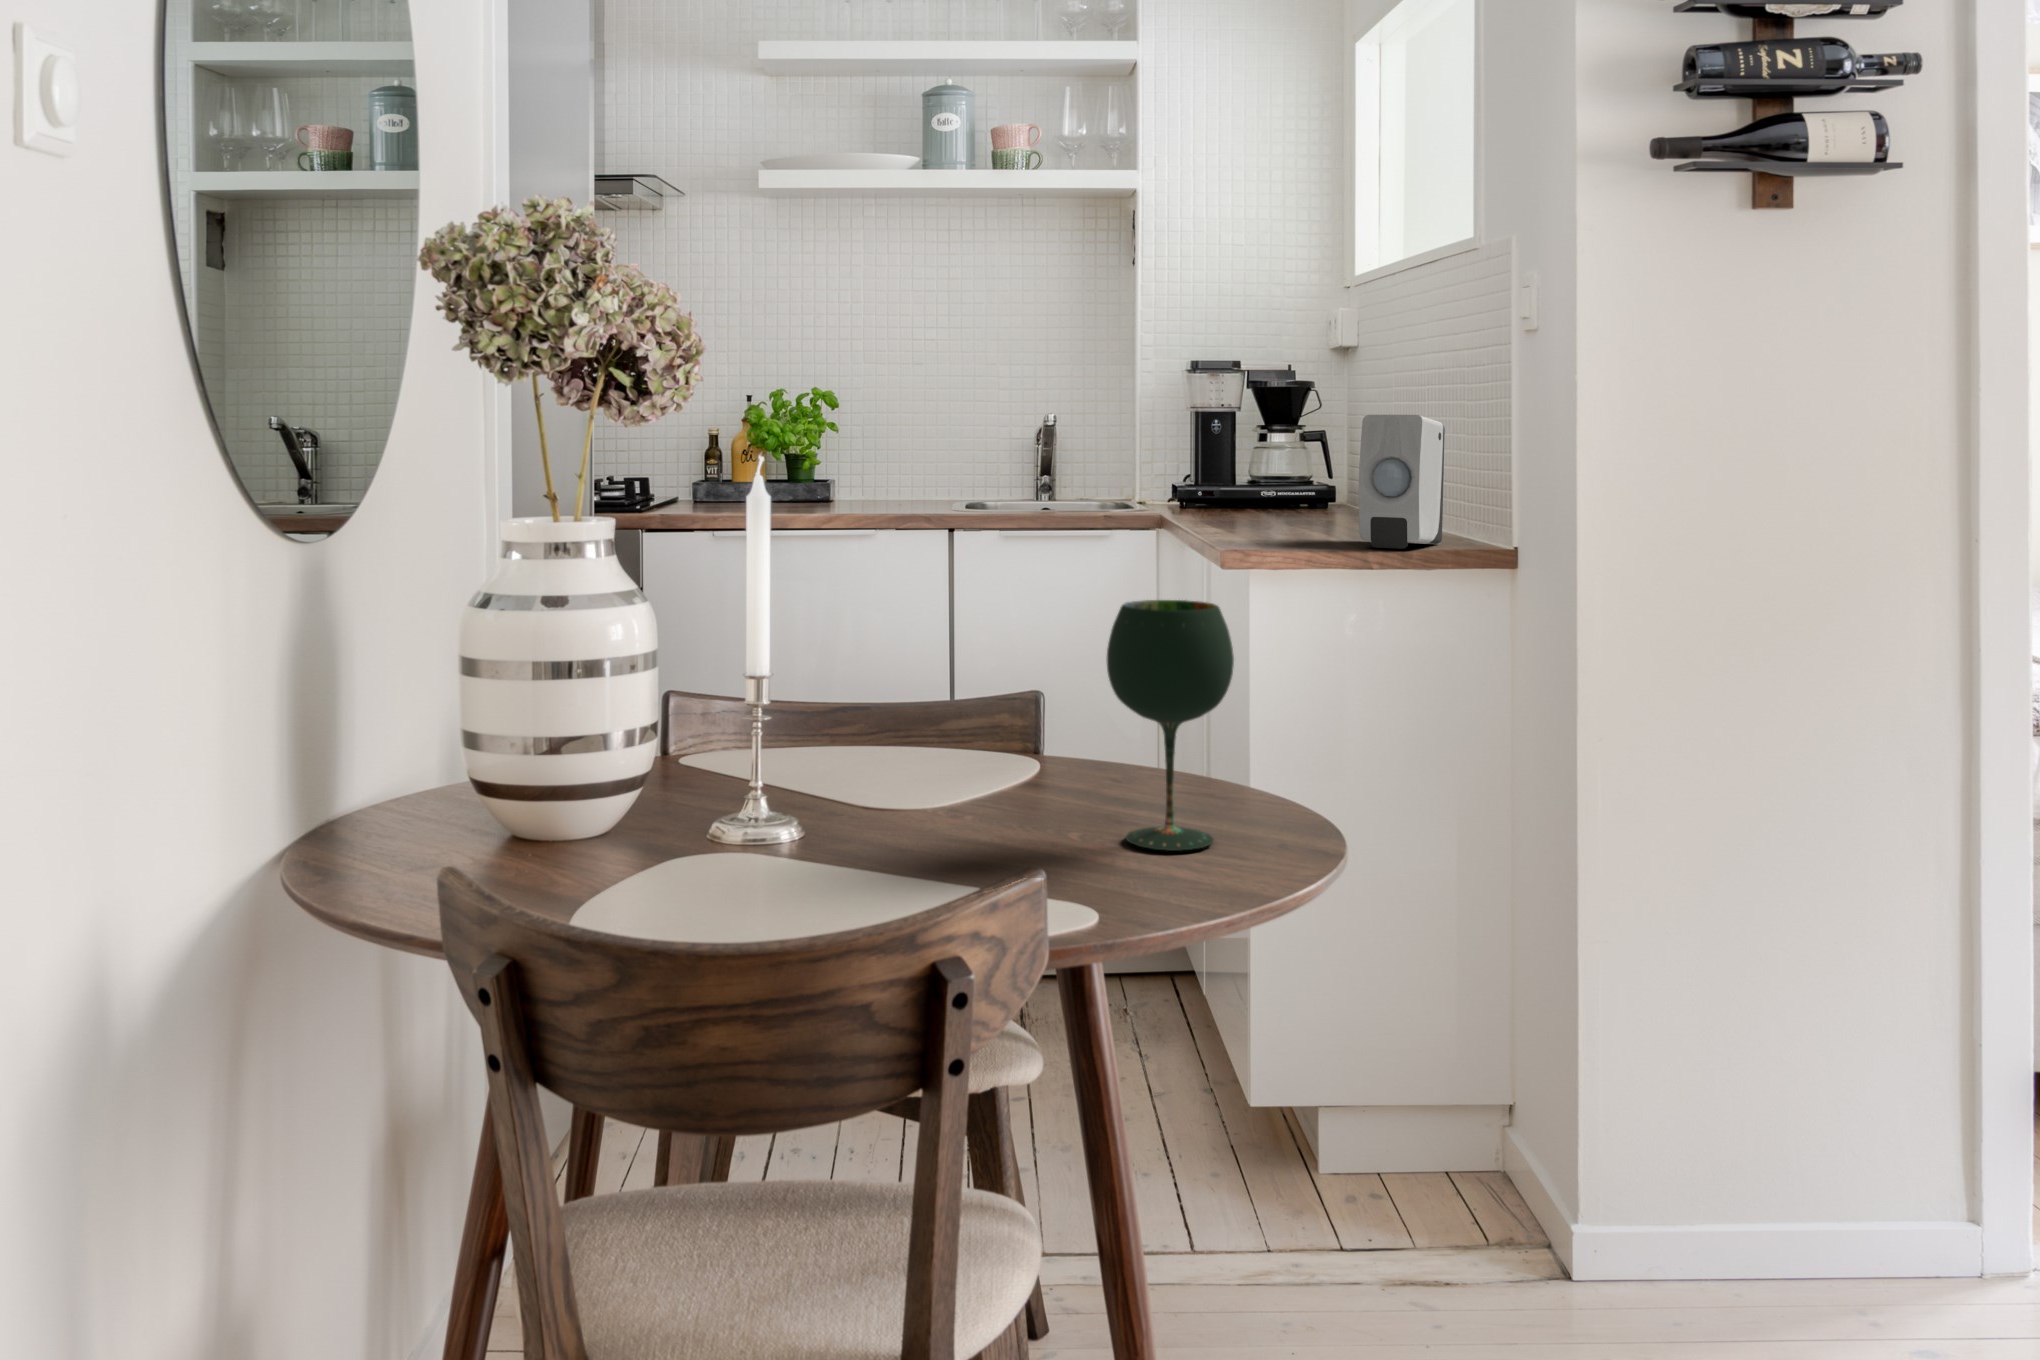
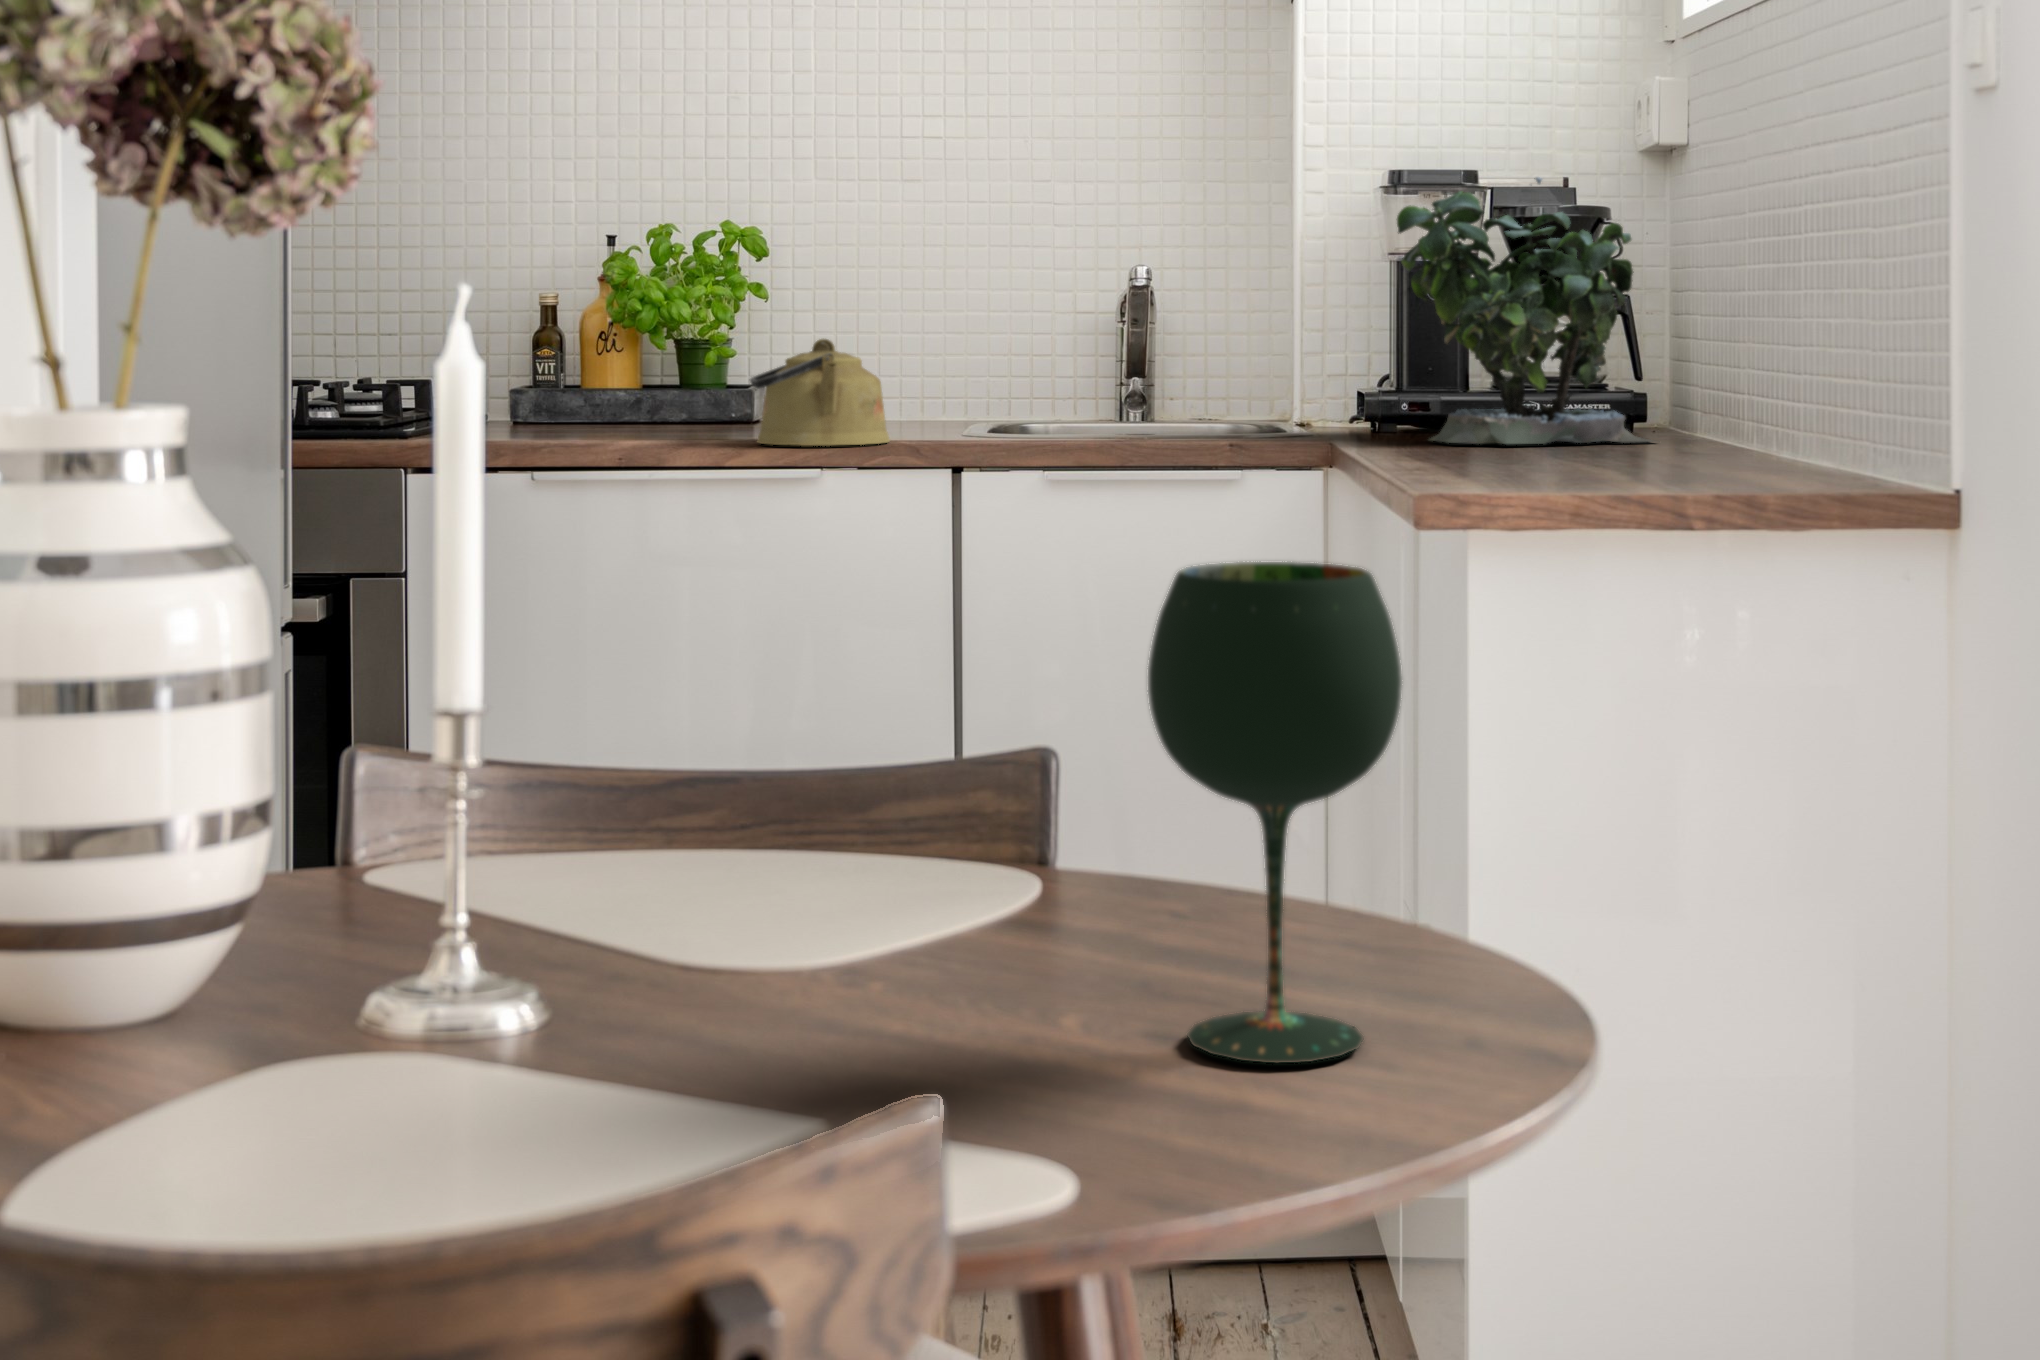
potted plant: none [1200,368,1349,521] -> present [1397,177,1653,444]
soap dispenser: present [1359,415,1445,549] -> none [1674,247,1829,487]
kettle: none [828,457,909,519] -> present [750,339,890,446]

